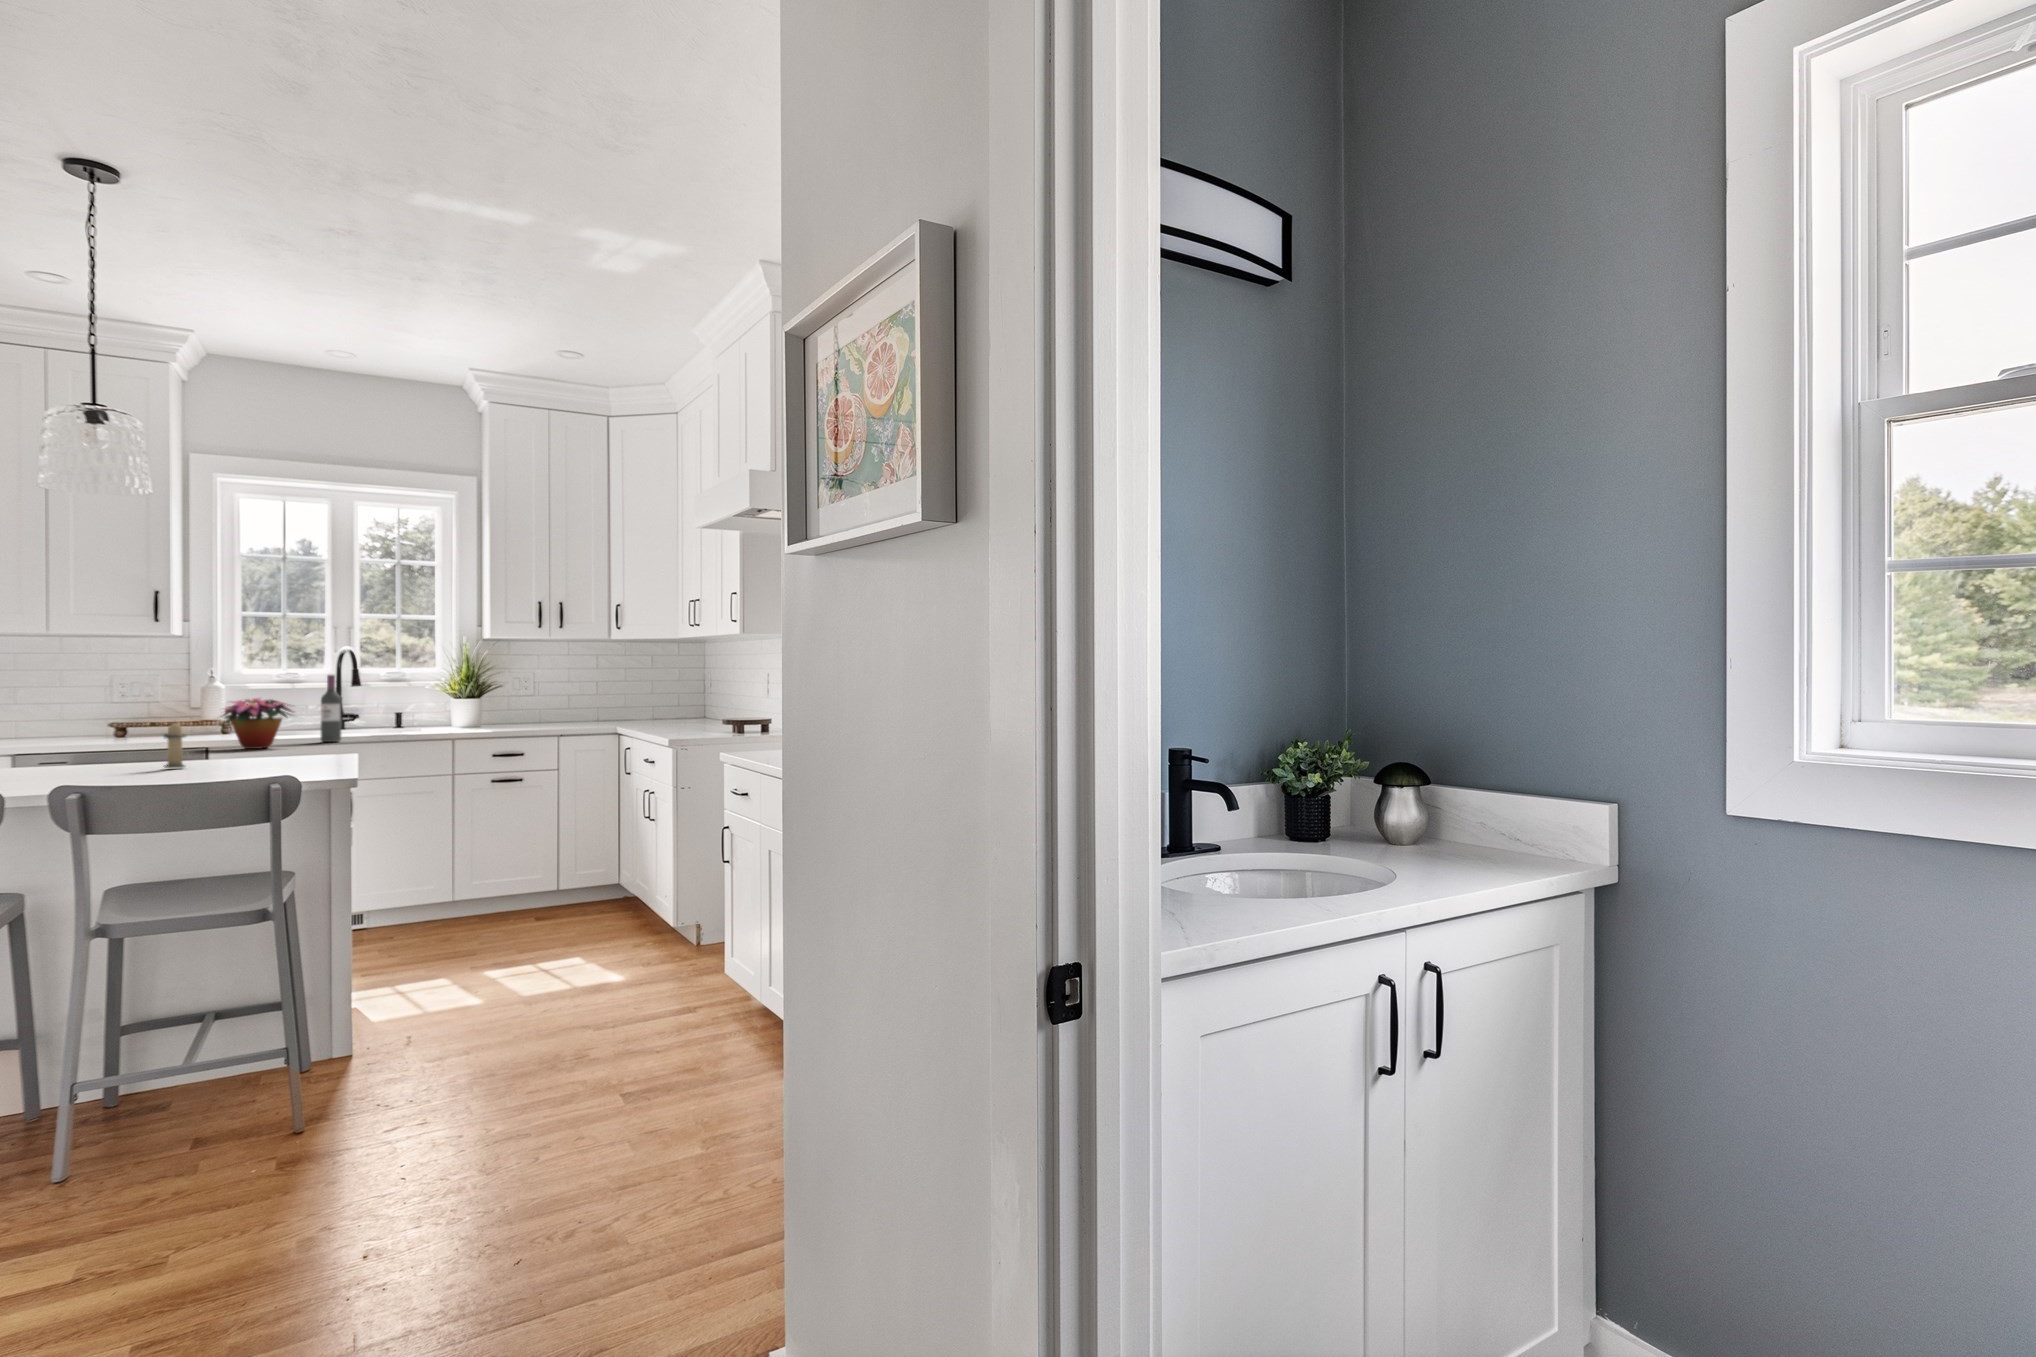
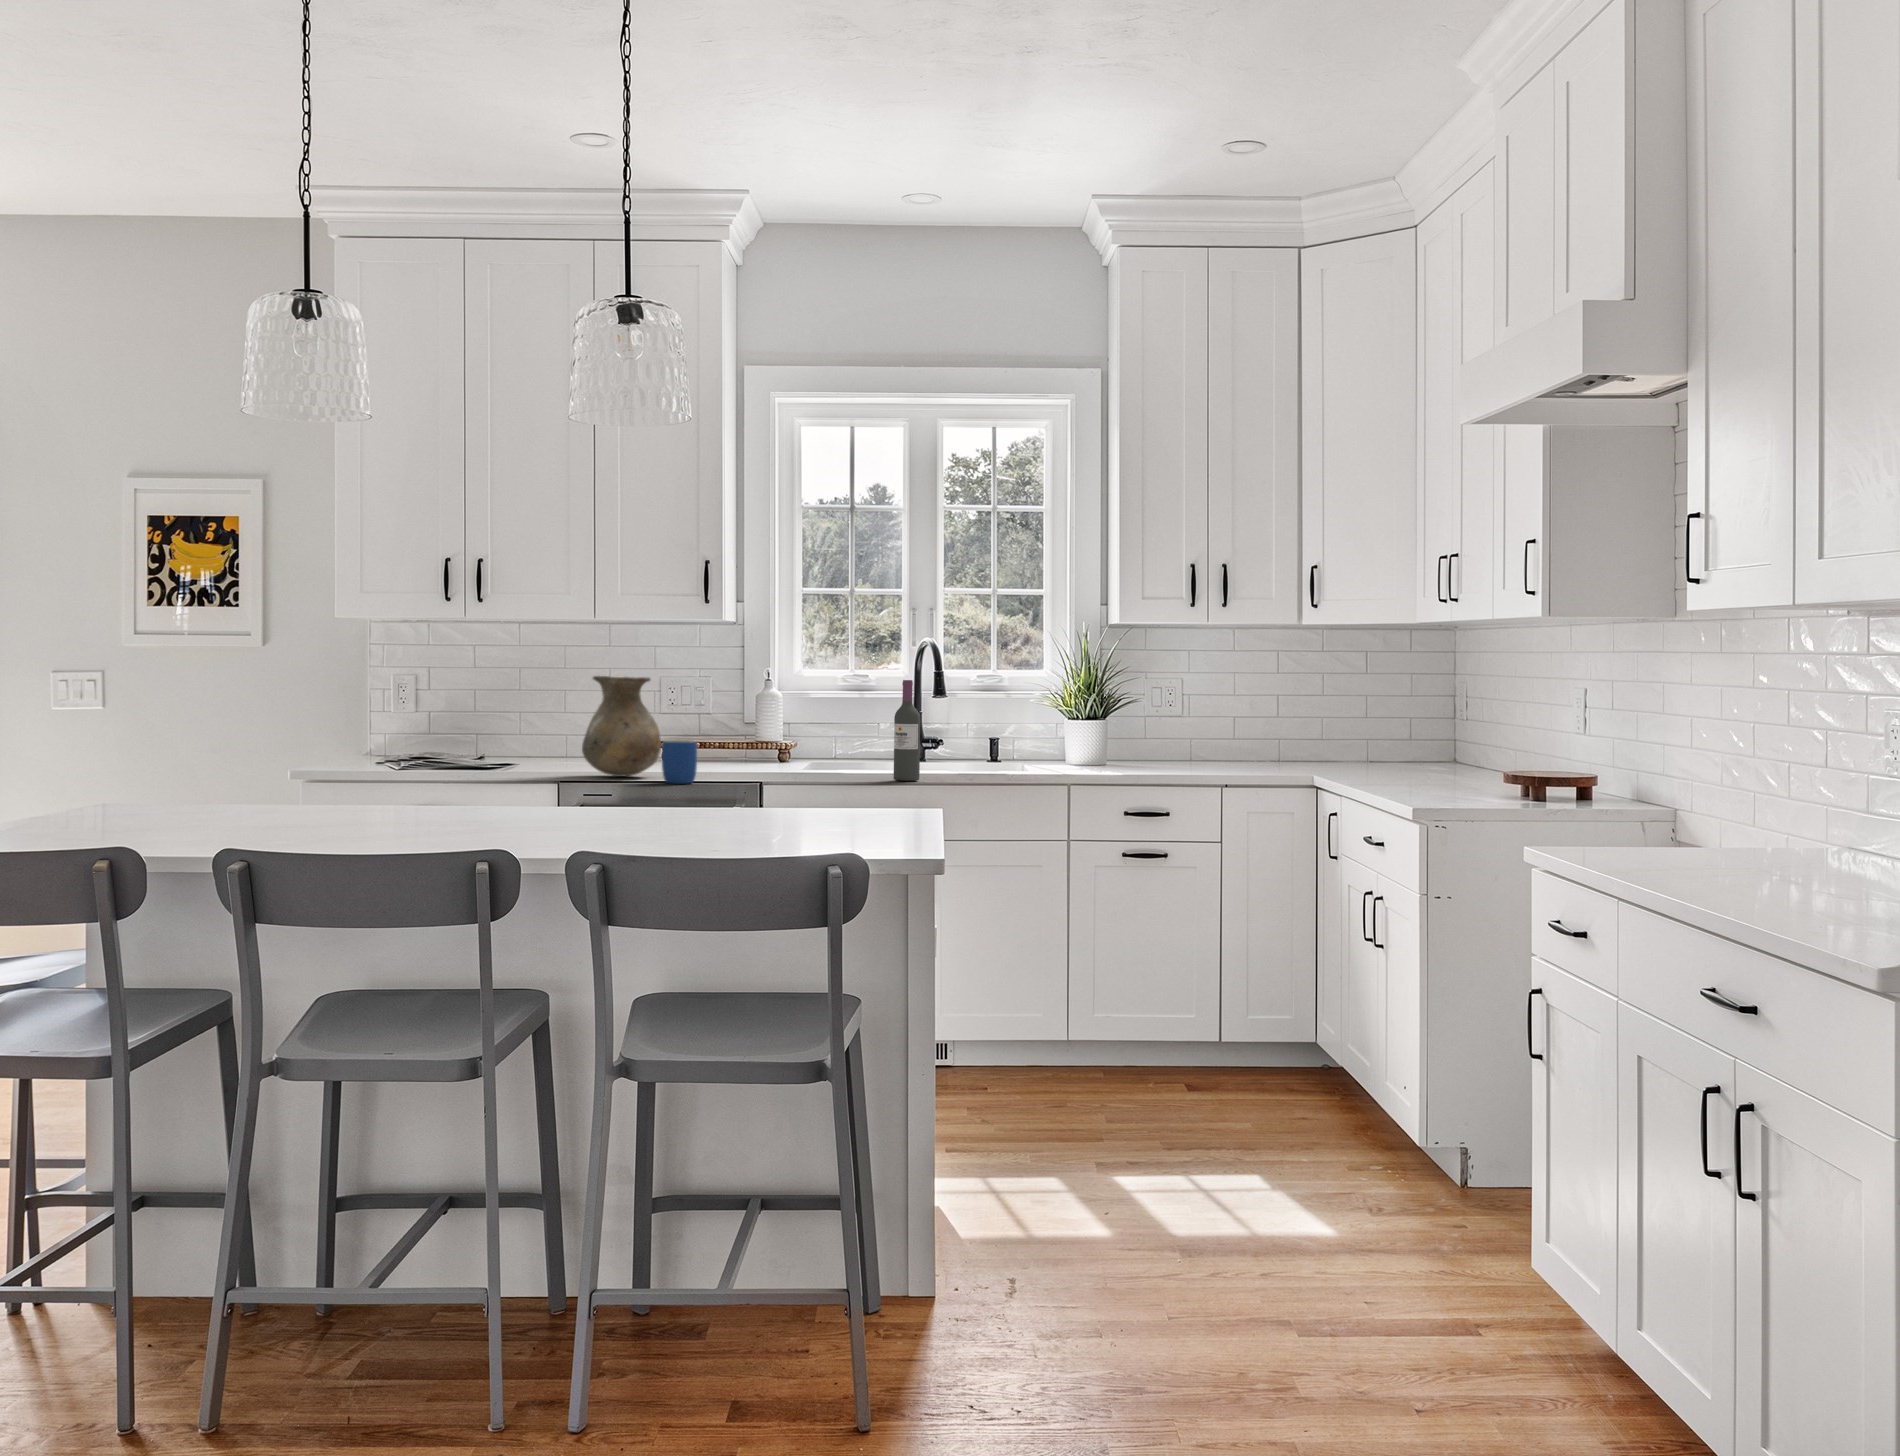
vase: none [38,673,115,748] -> present [582,676,661,776]
flower arrangement: present [222,698,293,749] -> none [762,713,874,789]
mug: none [118,719,151,751] -> present [662,740,697,784]
candle: present [164,724,186,768] -> none [699,752,734,823]

